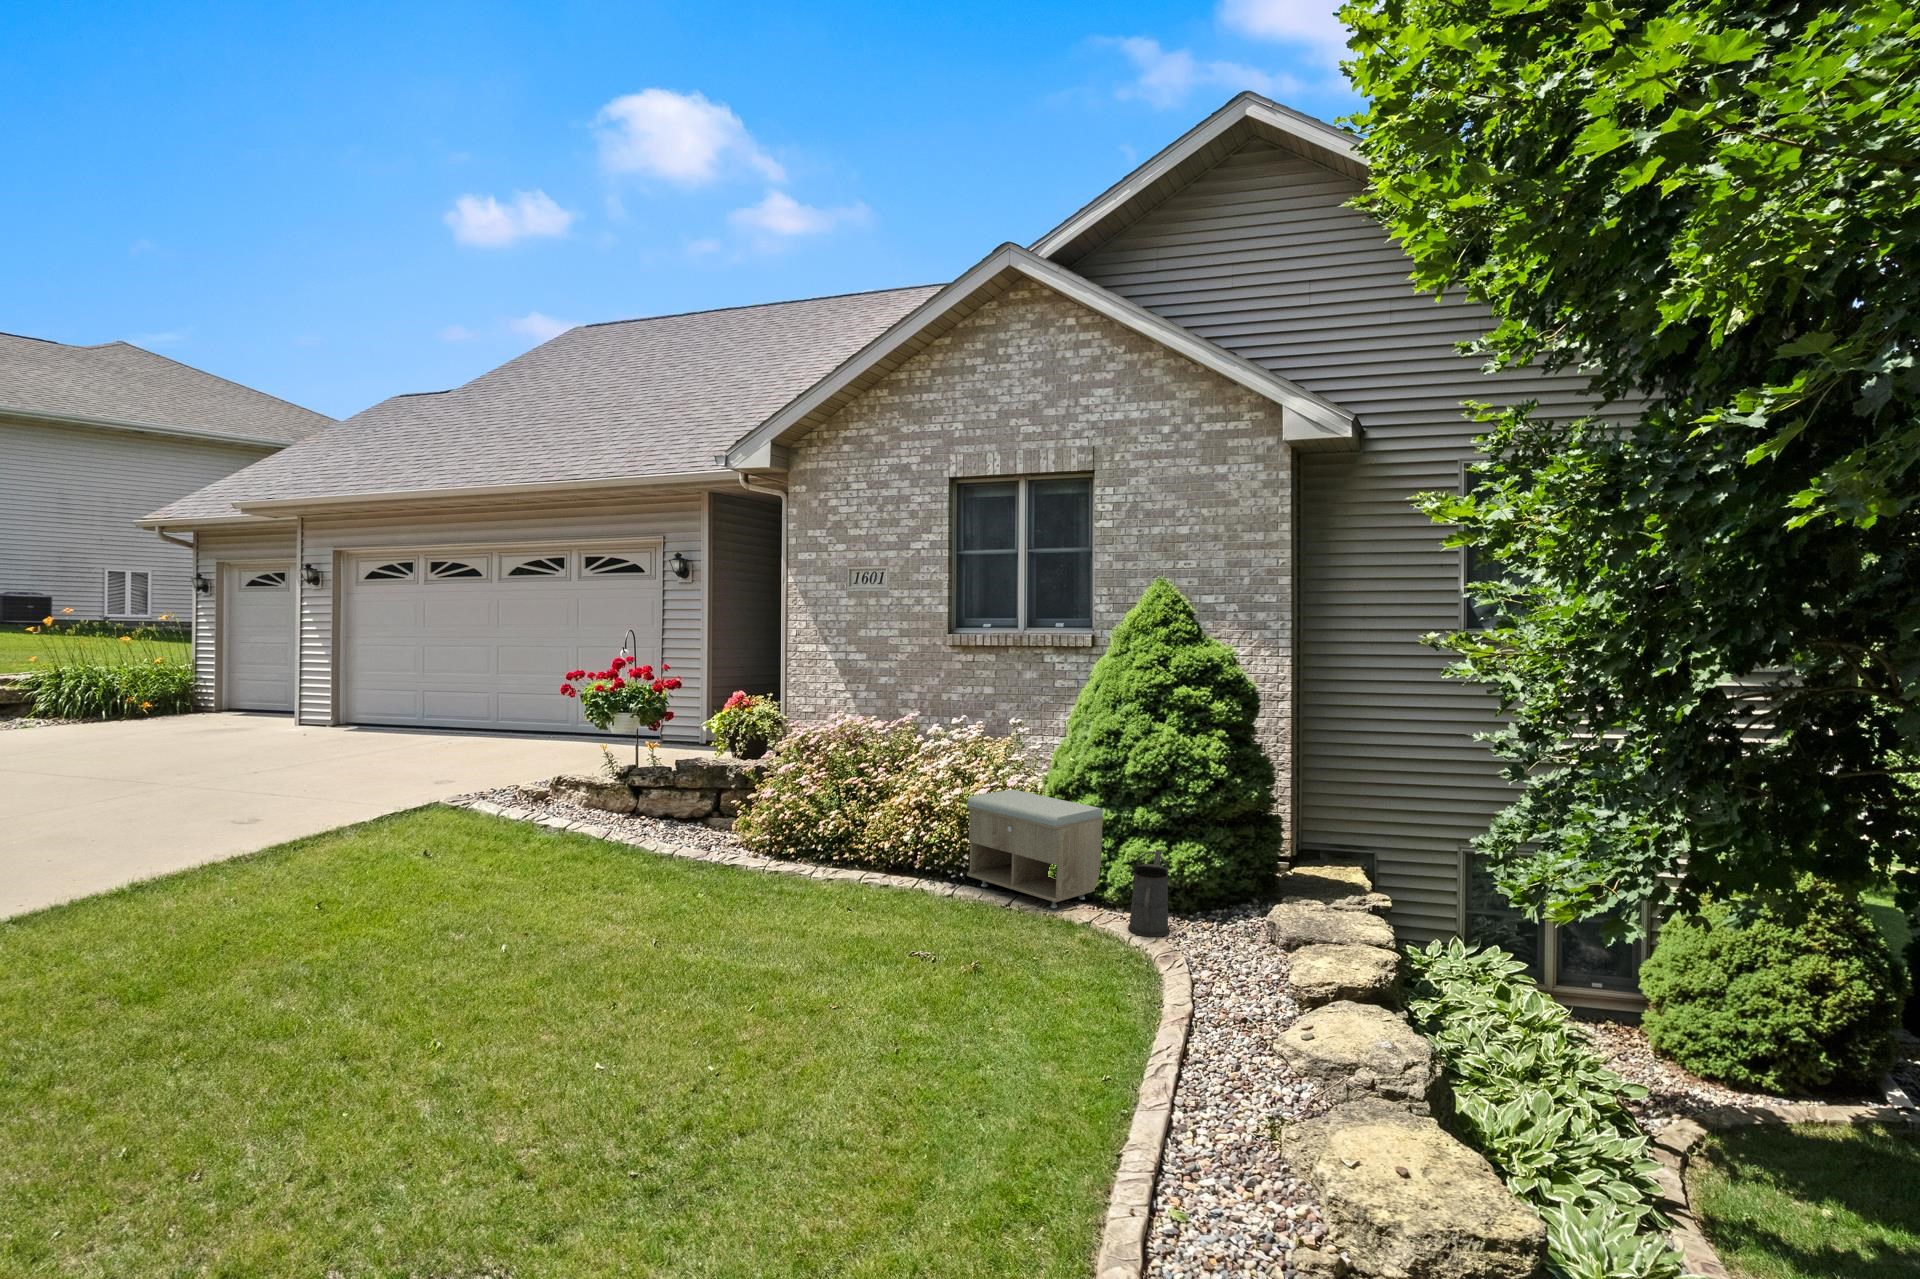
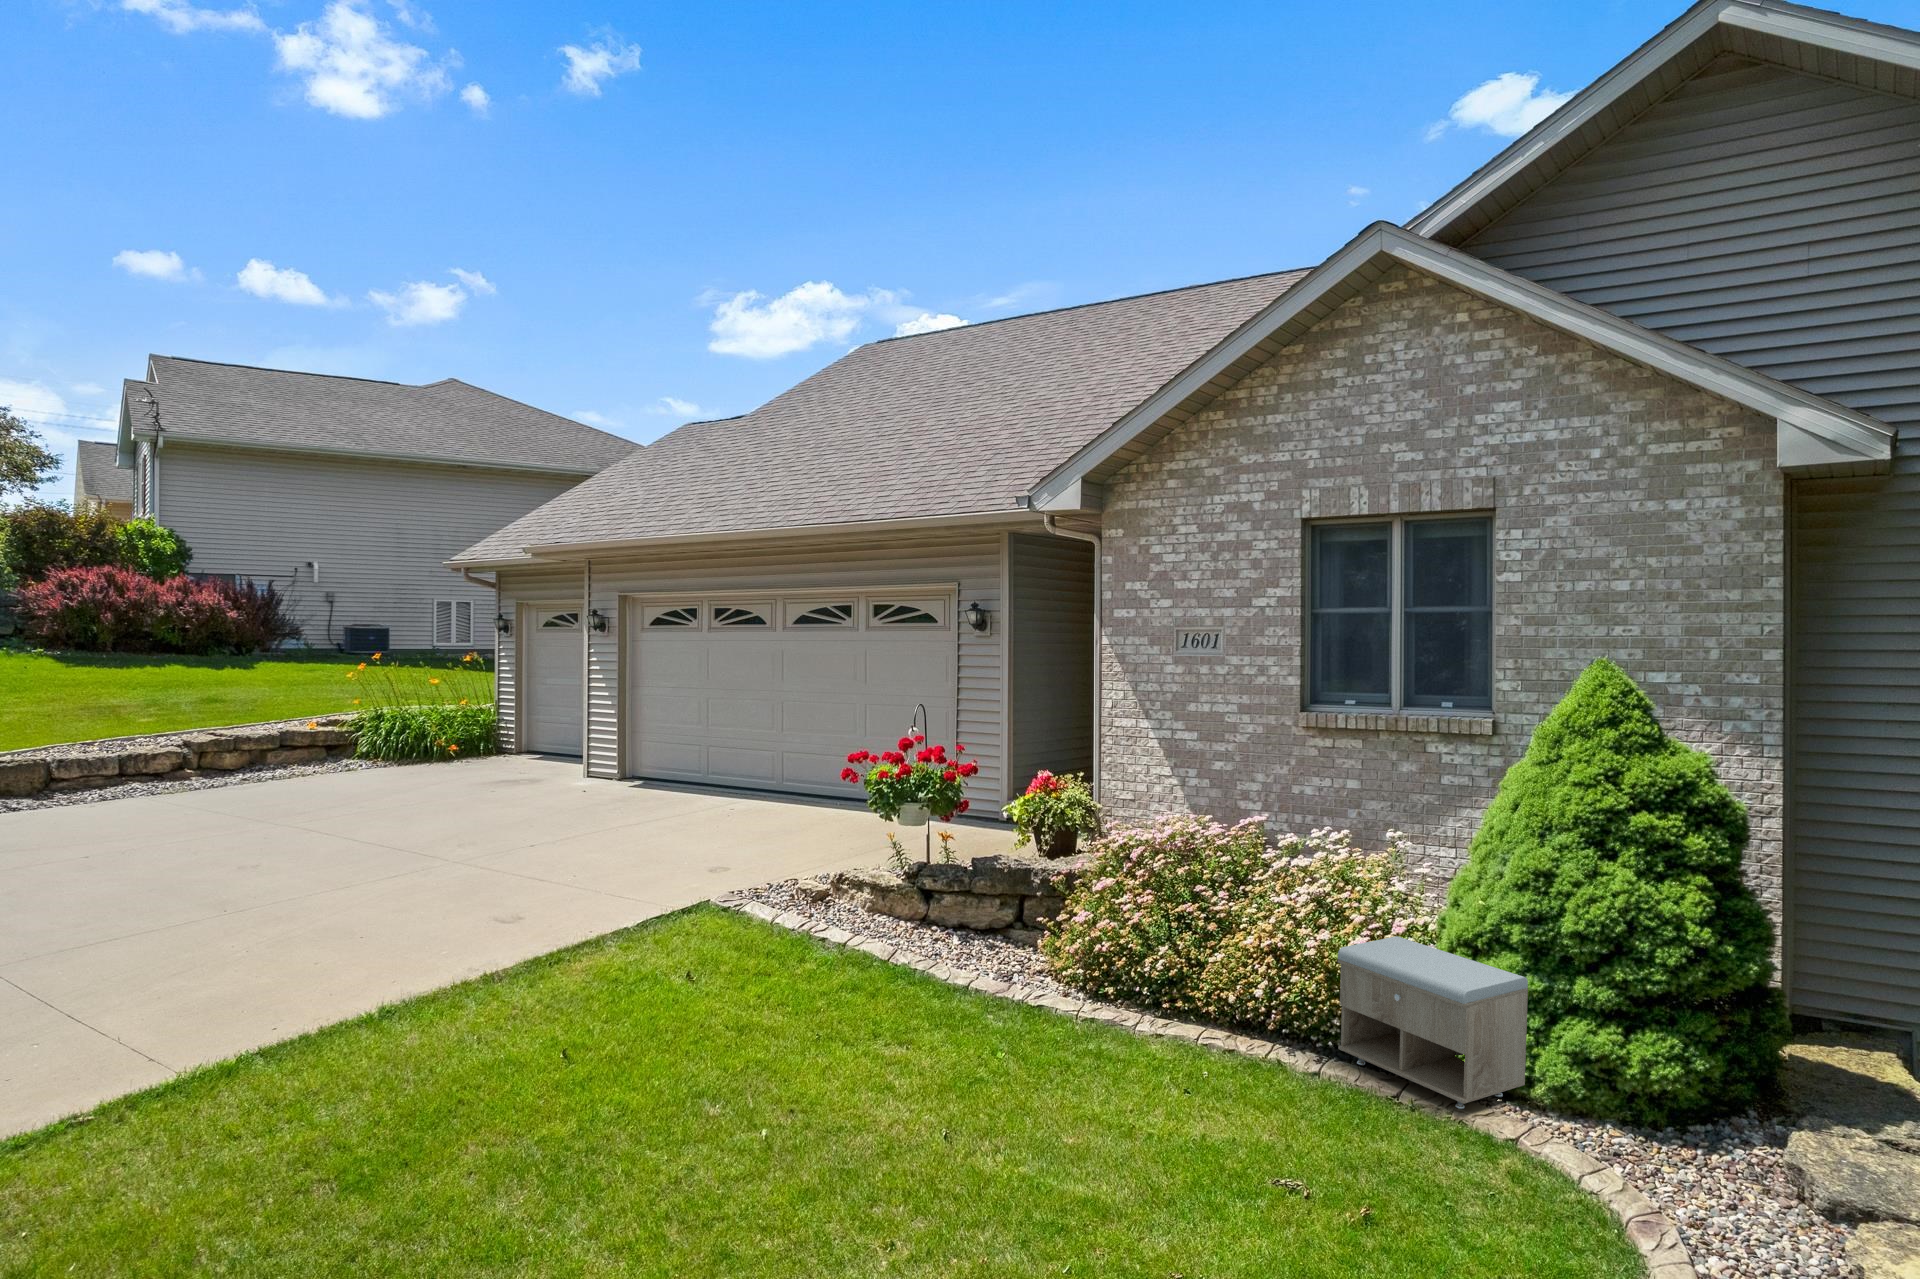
watering can: present [1128,850,1170,937] -> none [1571,1043,1634,1173]

